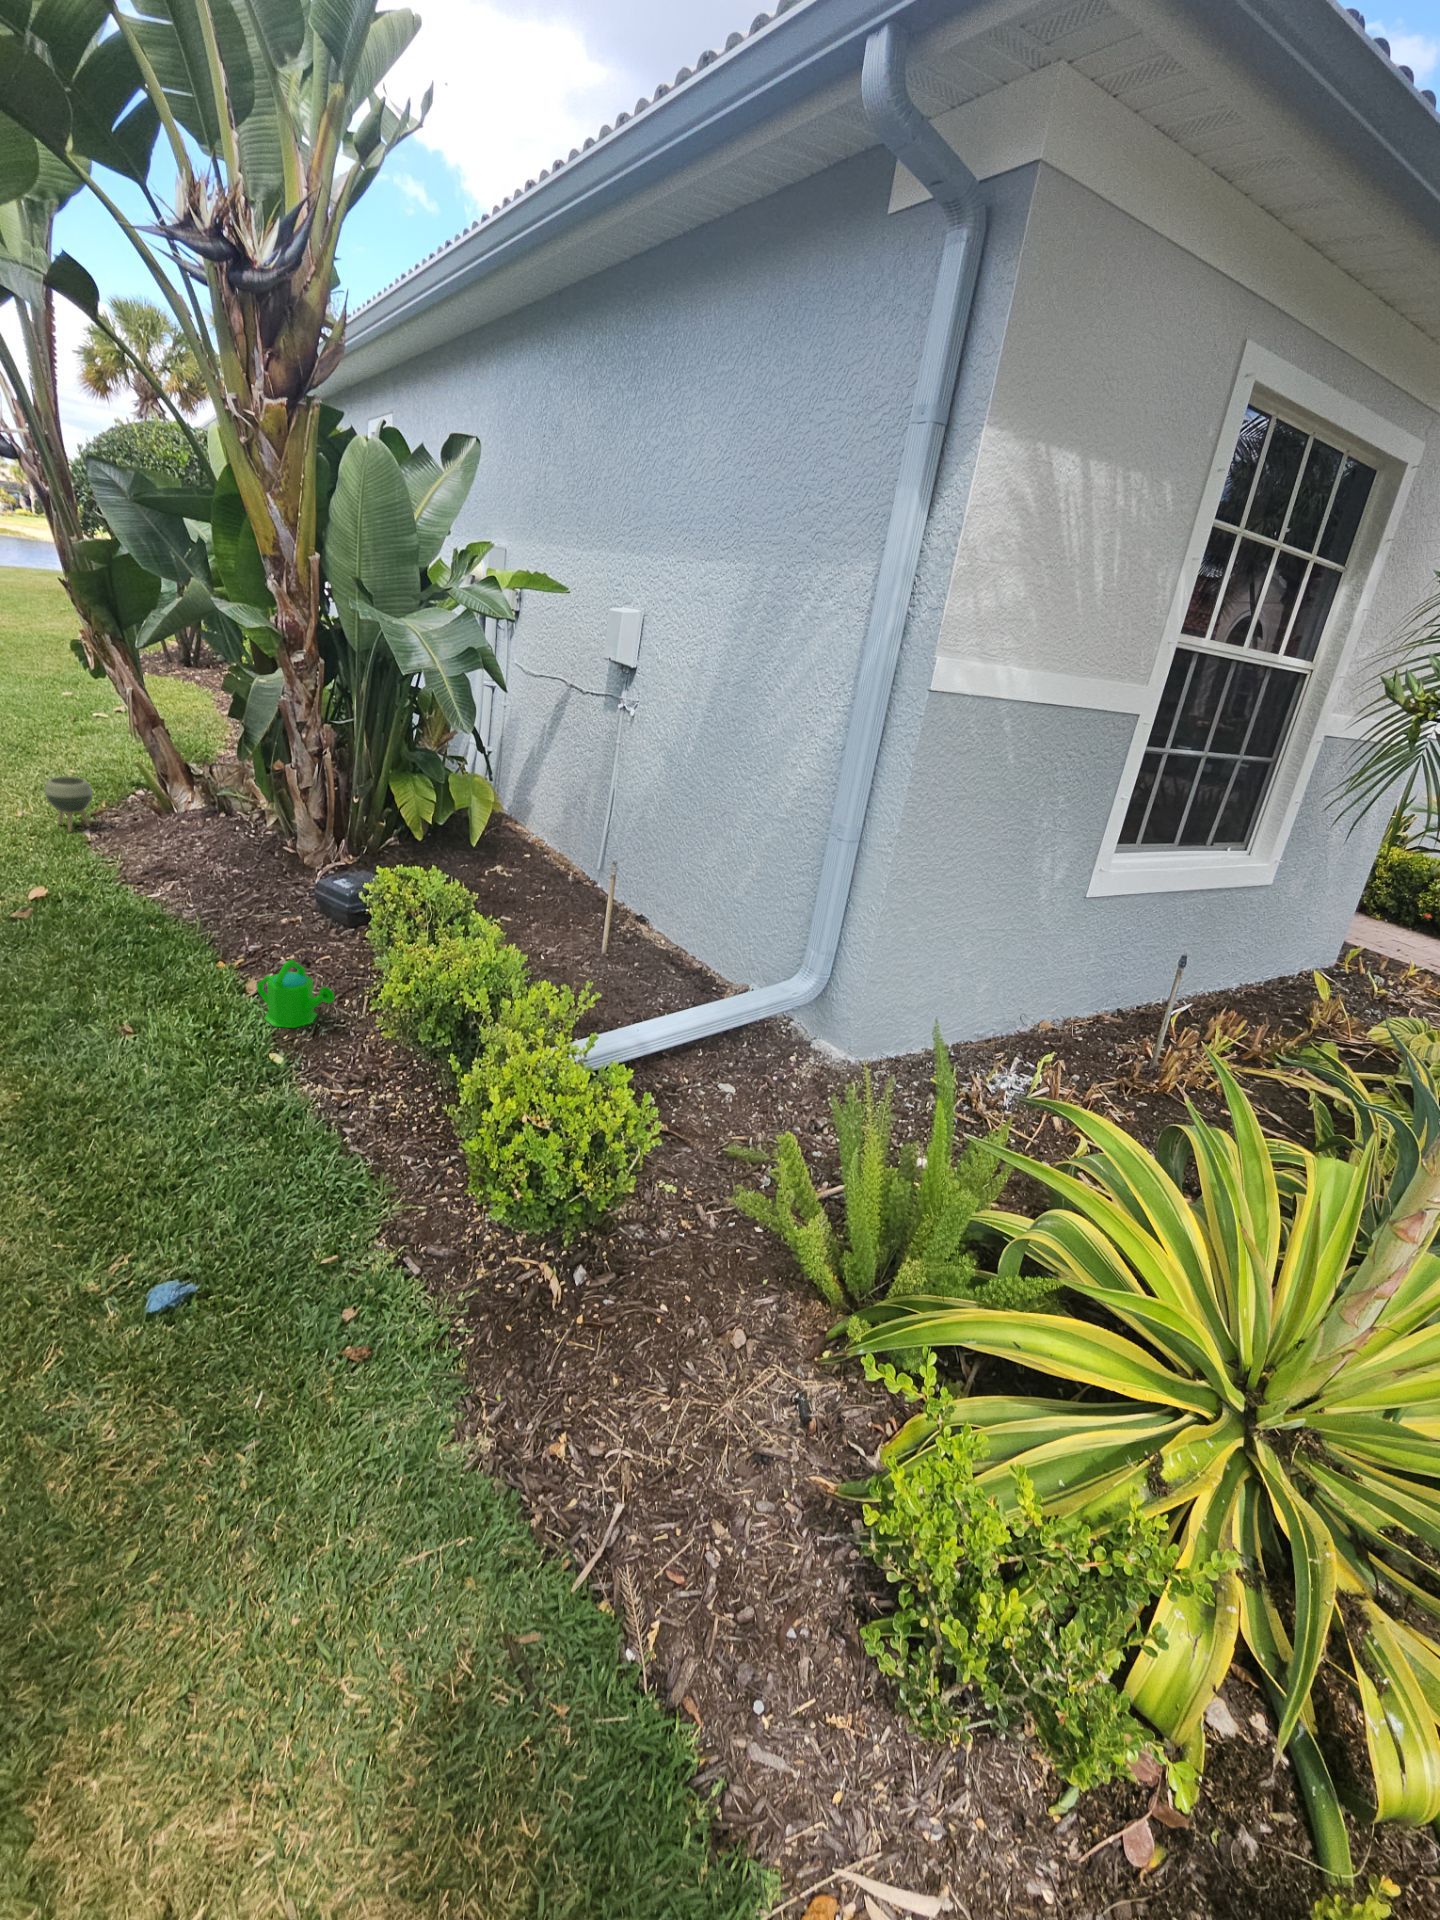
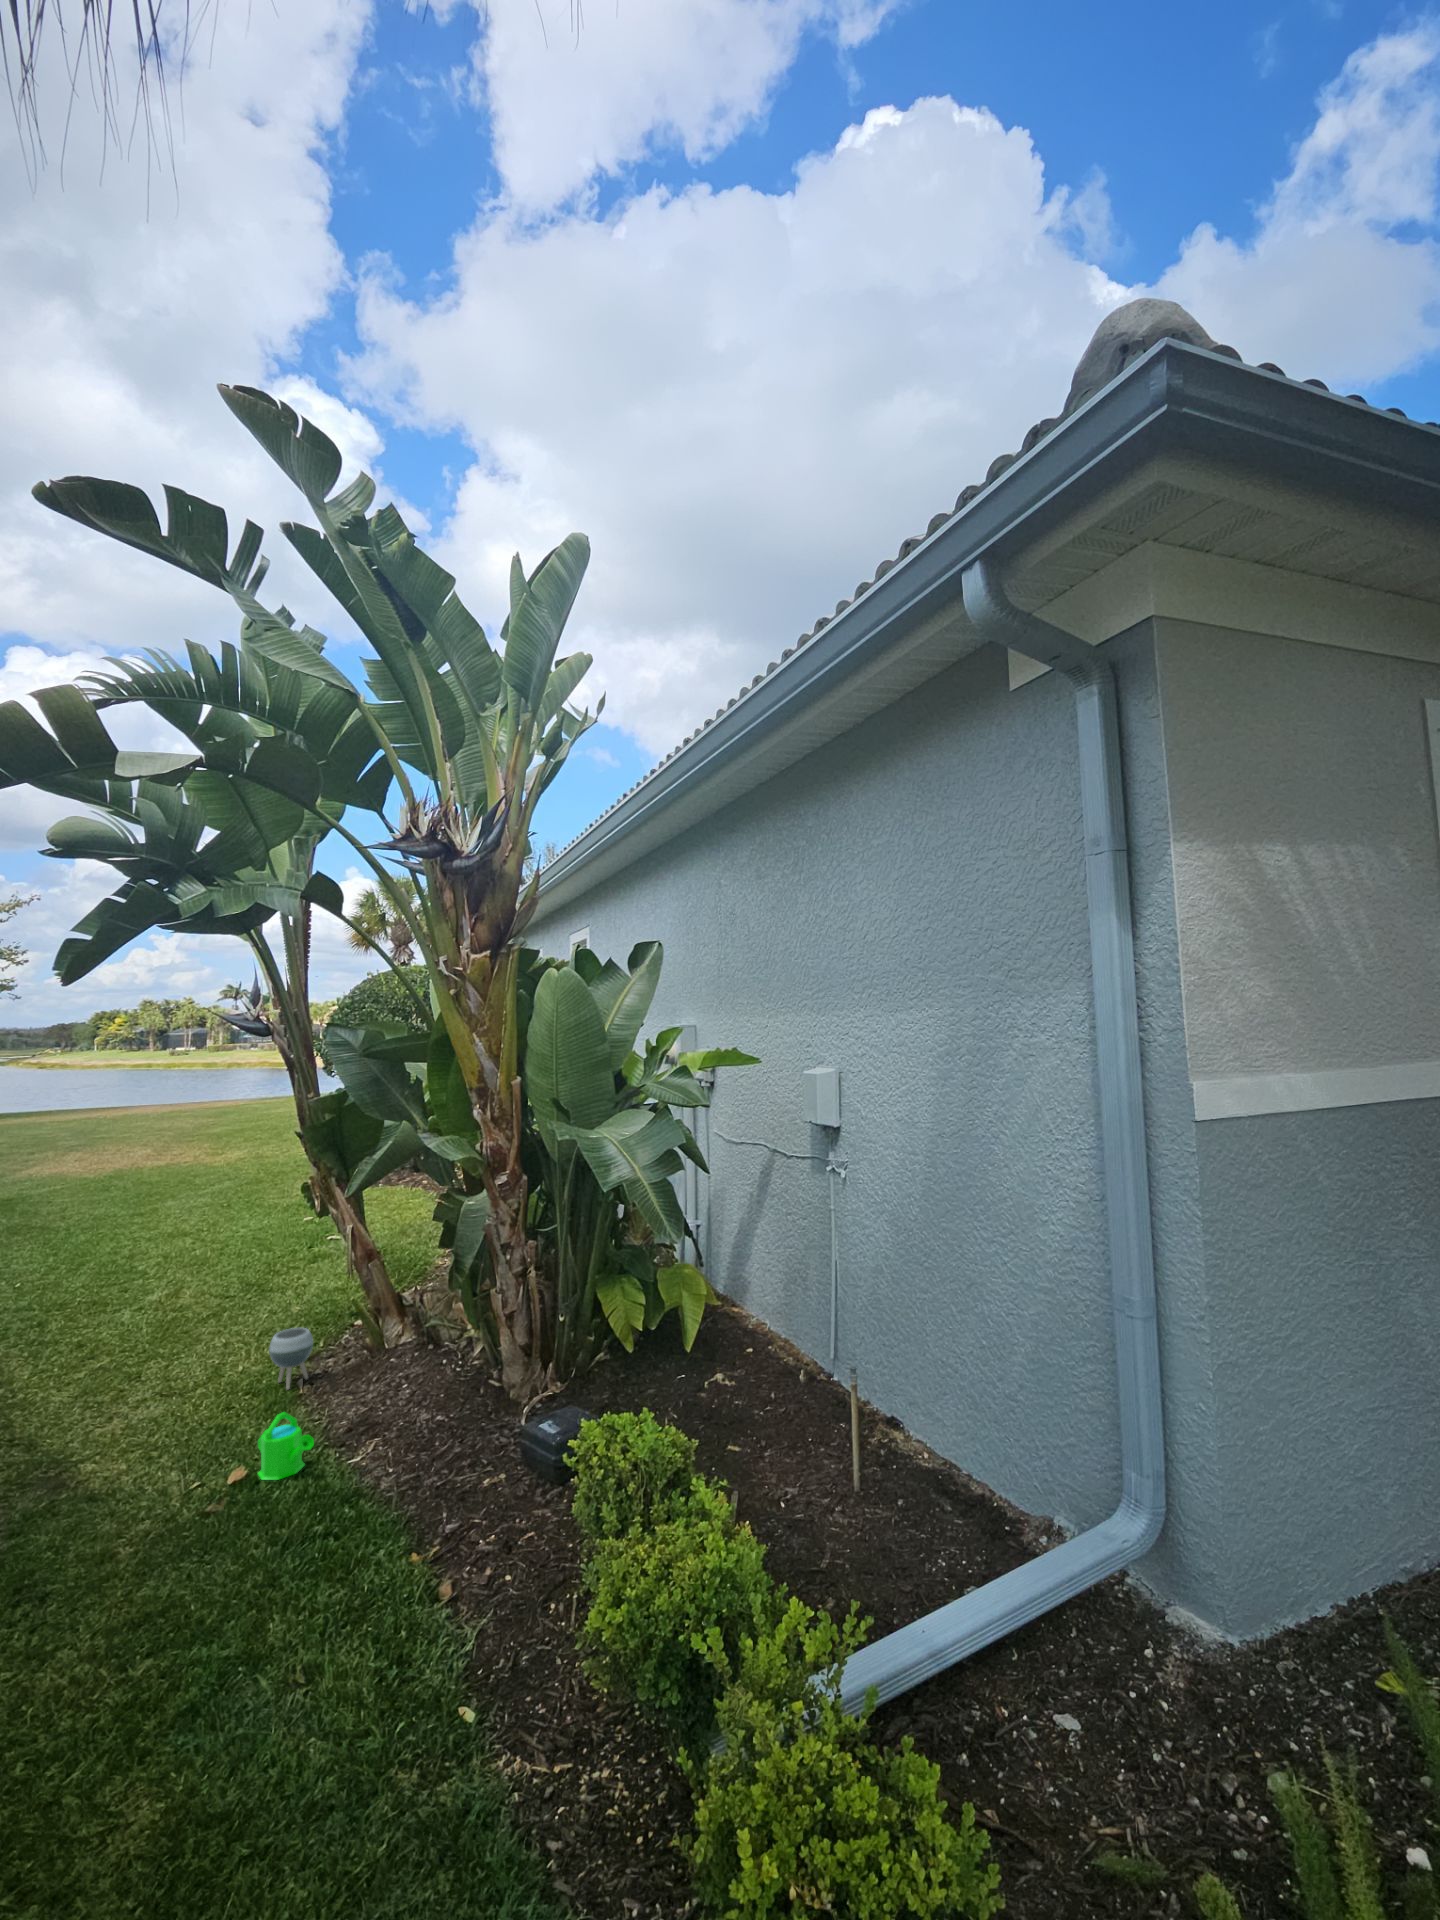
watering can: present [257,960,334,1028] -> present [258,1412,314,1480]

